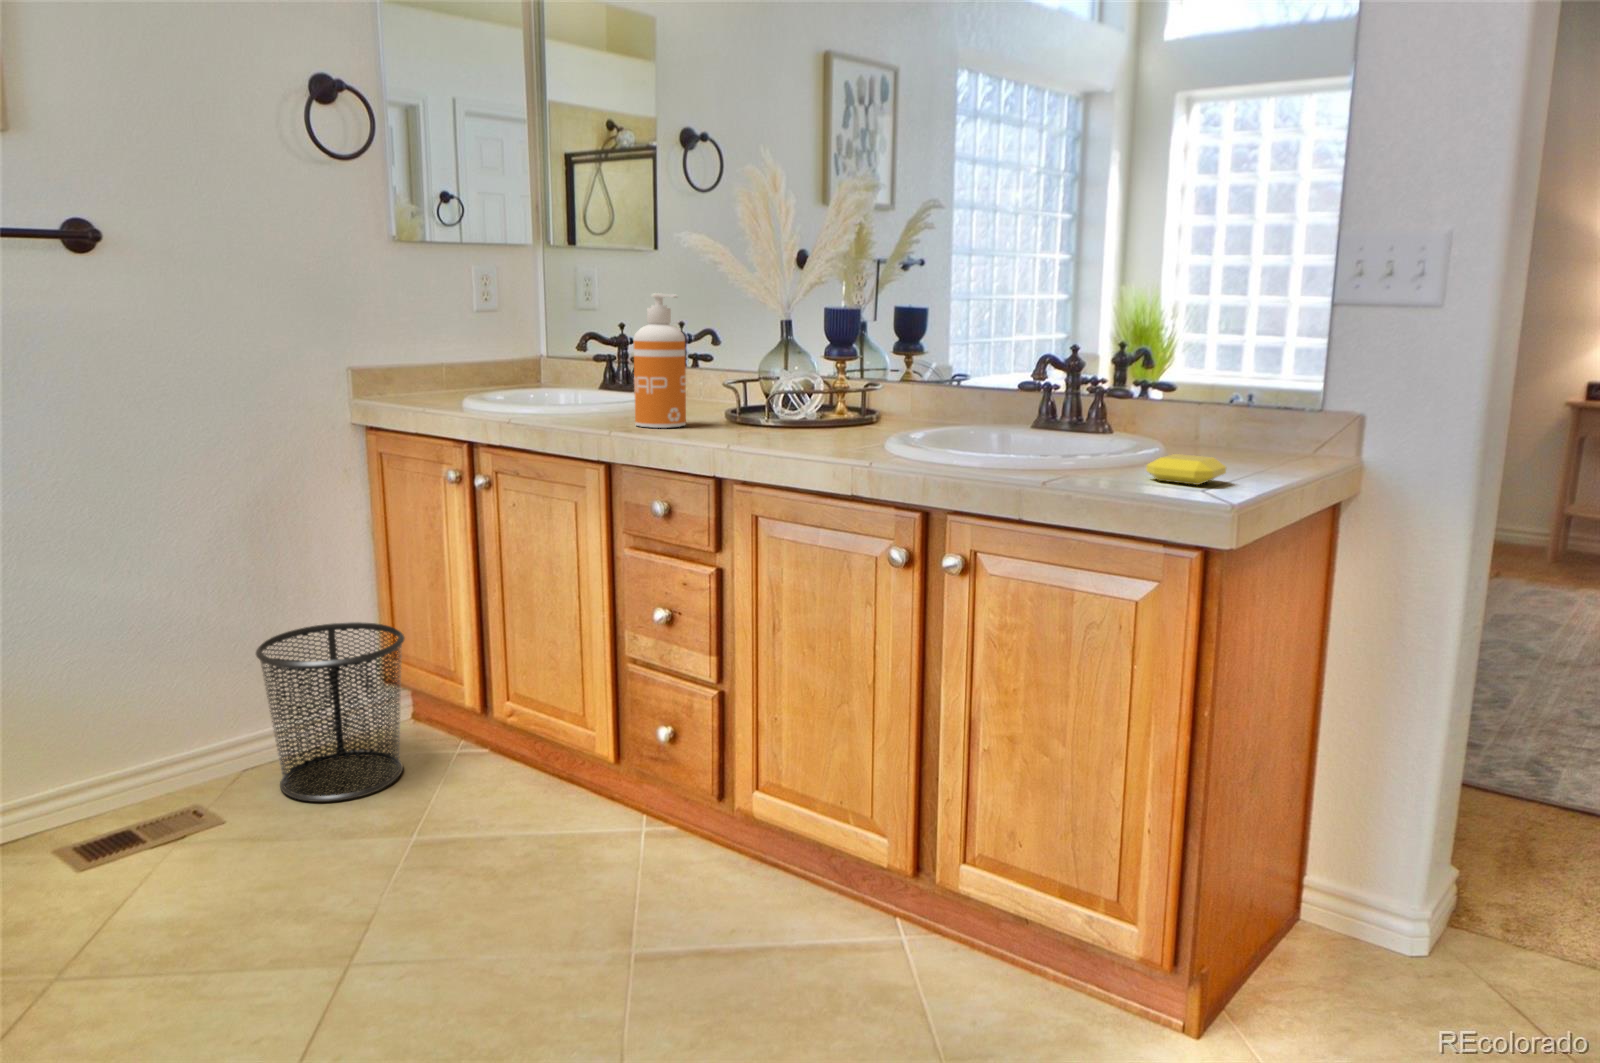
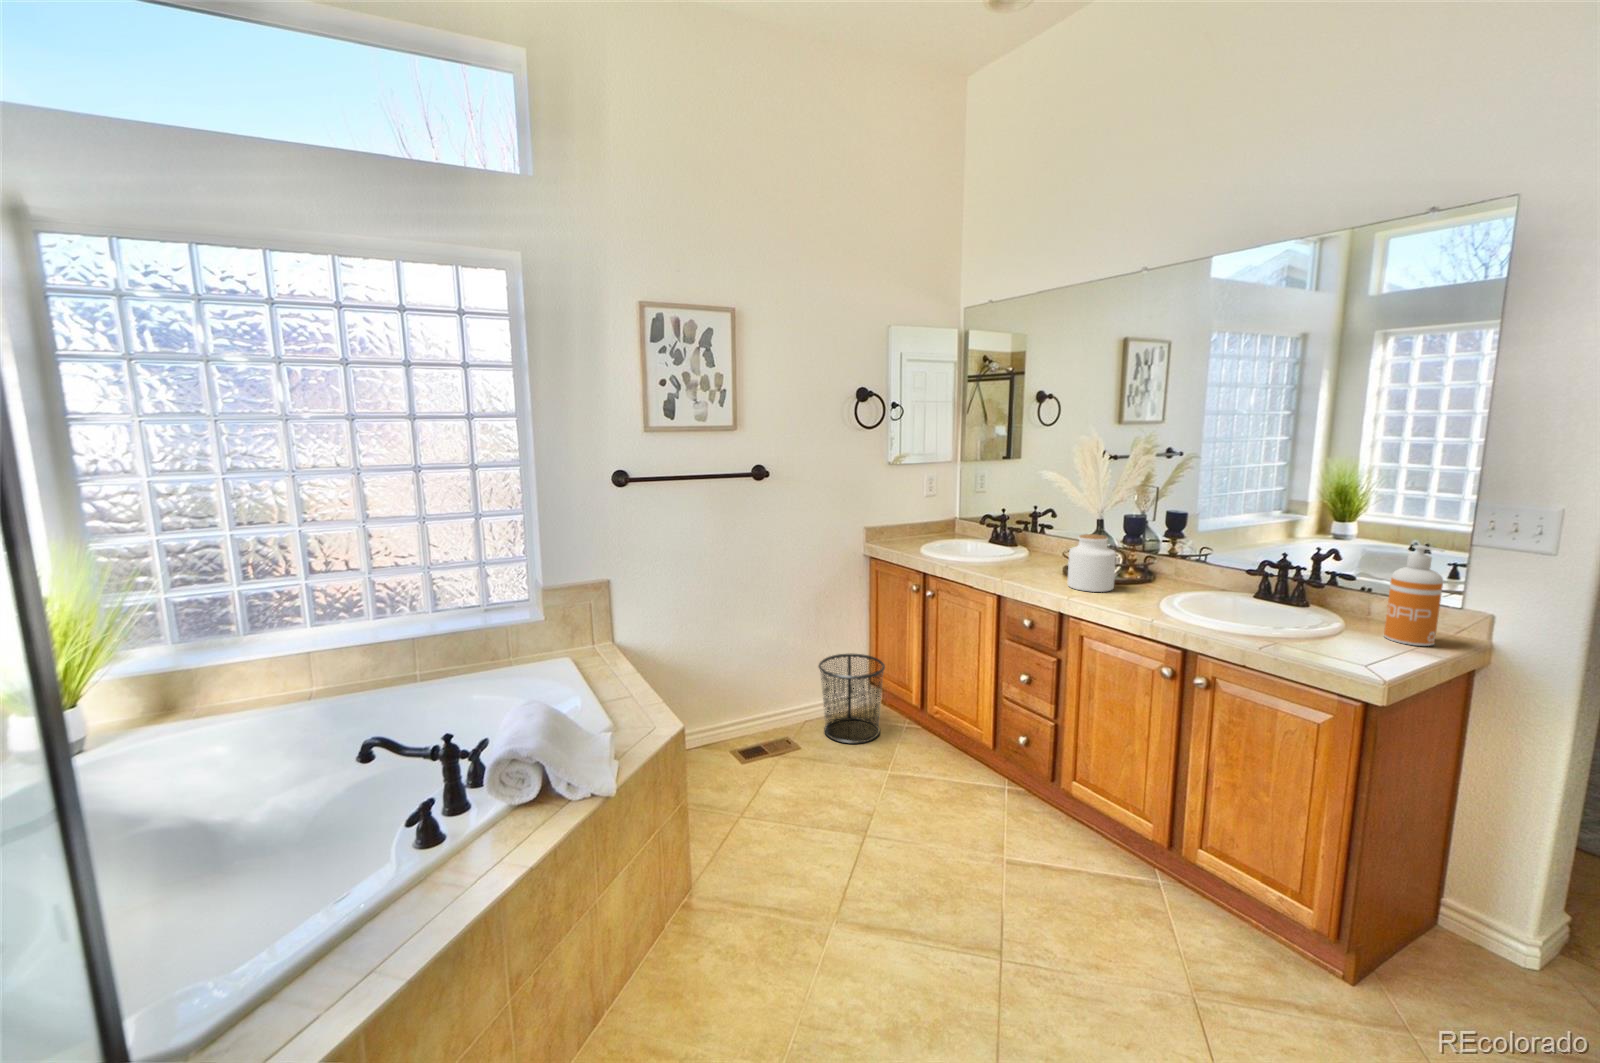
soap dispenser: present [633,293,686,428] -> present [1384,545,1444,646]
jar: none [731,334,811,436] -> present [1067,534,1116,592]
soap bar: present [1146,454,1226,485] -> none [1325,640,1382,663]

